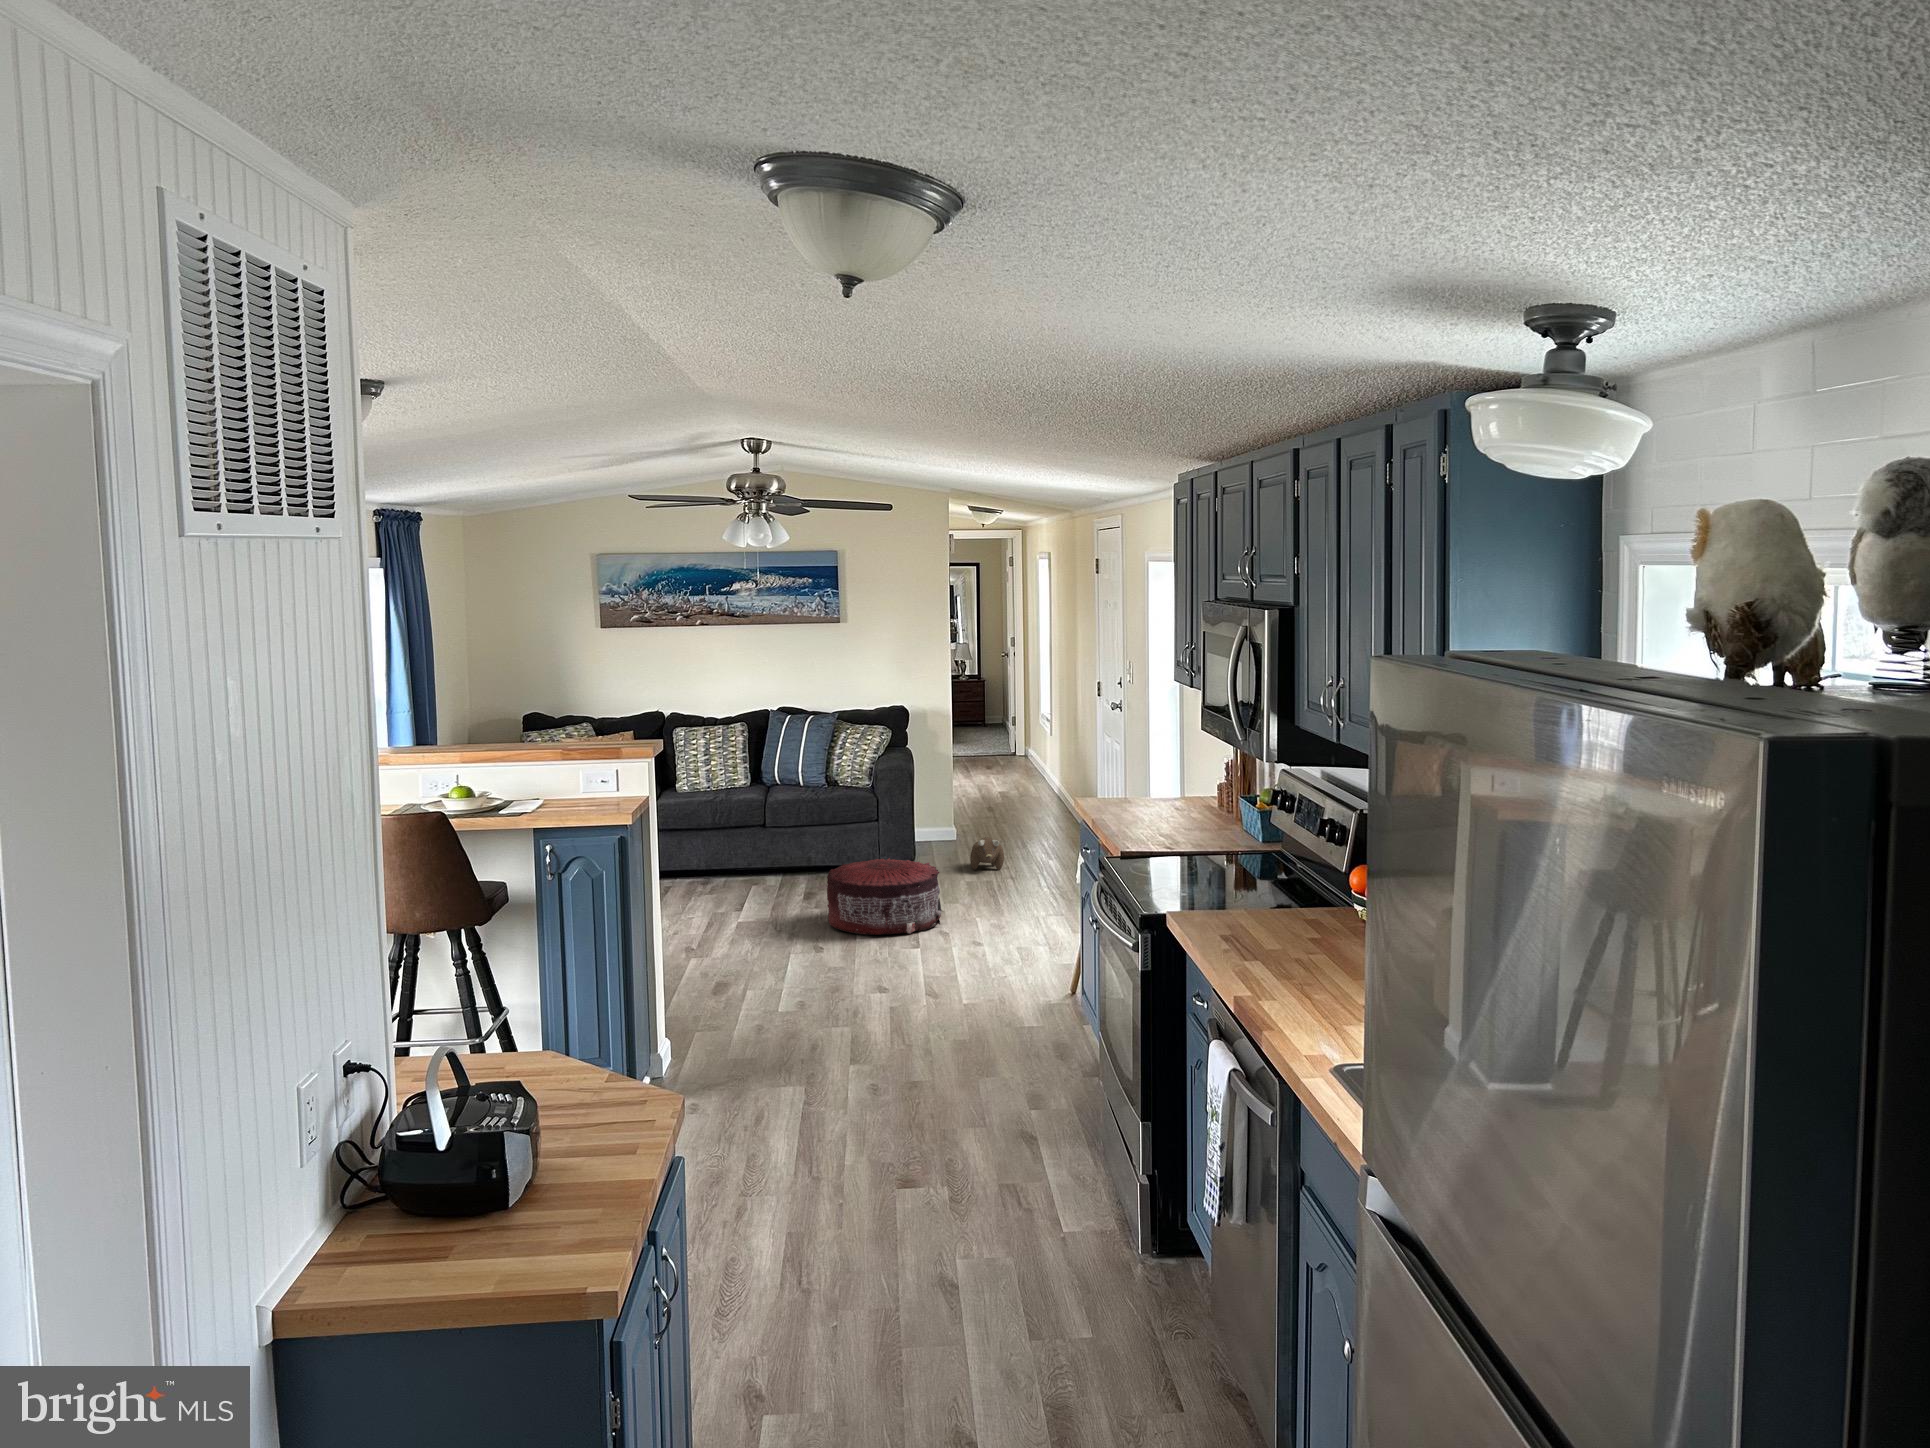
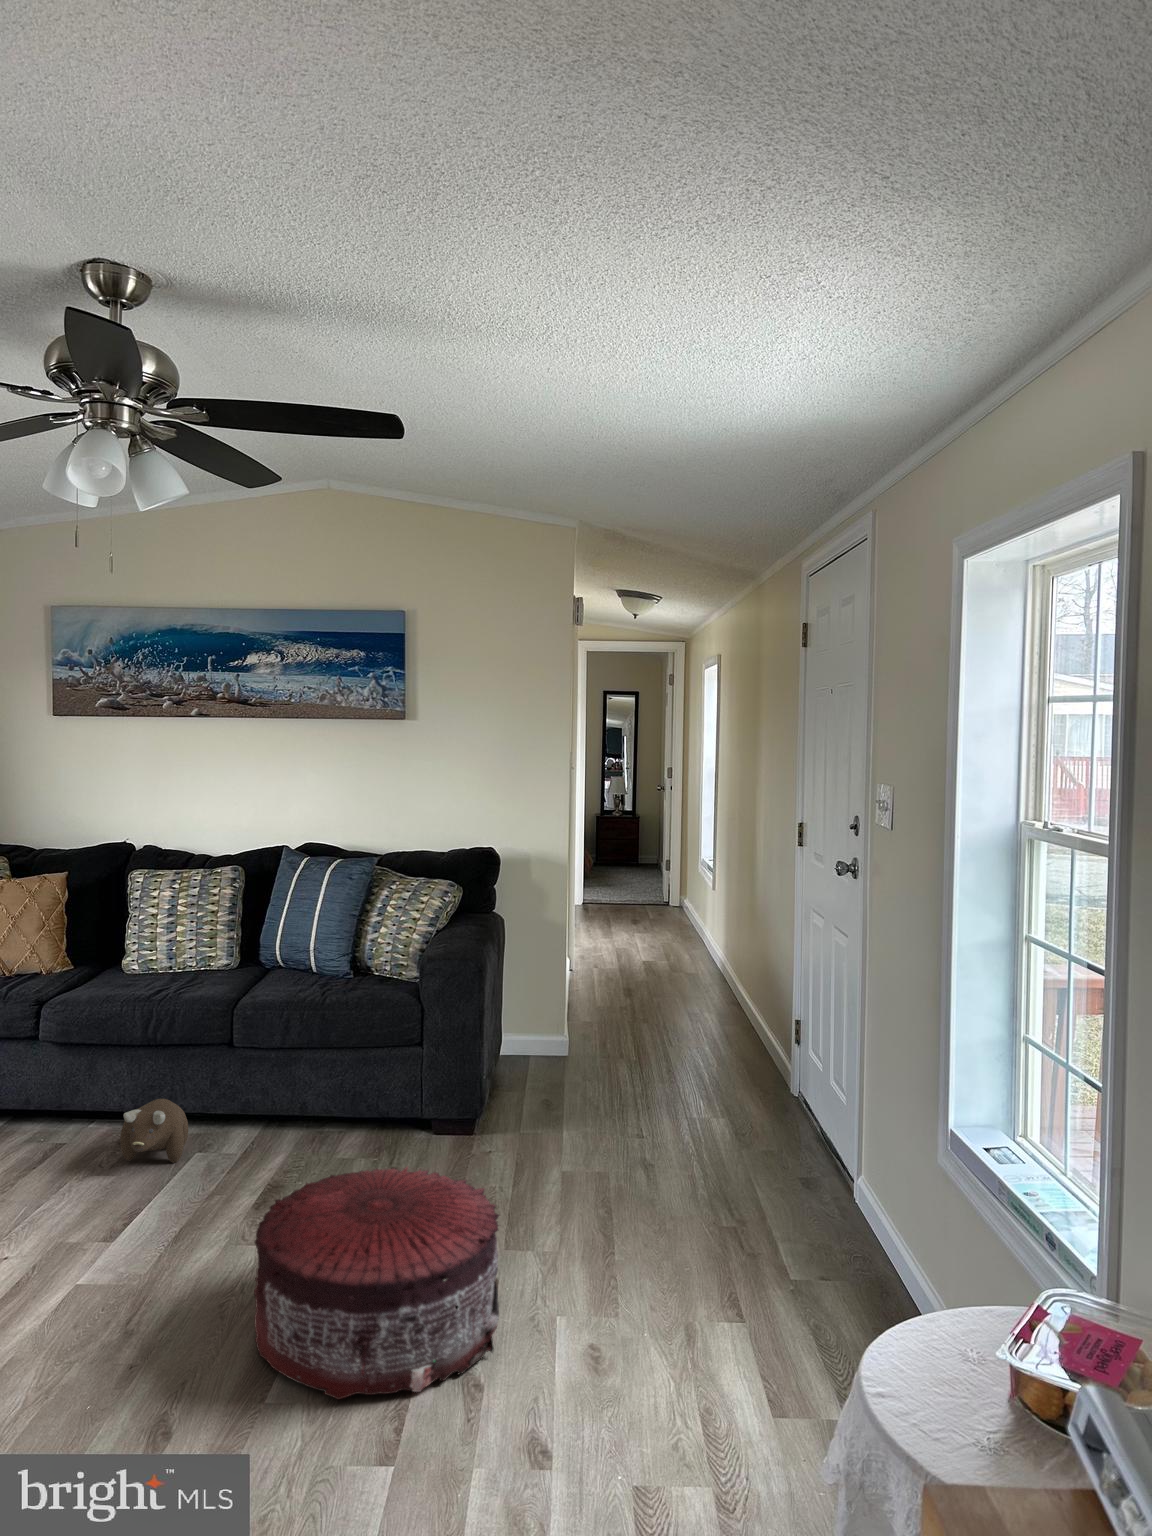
plush toy: present [970,837,1004,870] -> present [120,1099,188,1163]

